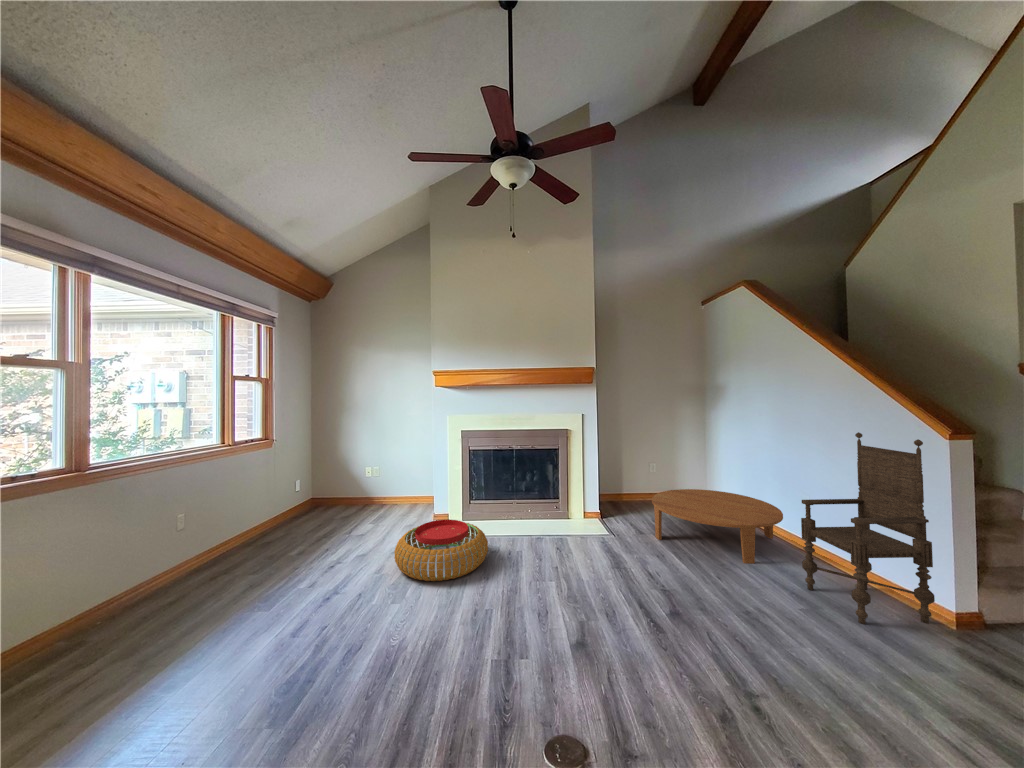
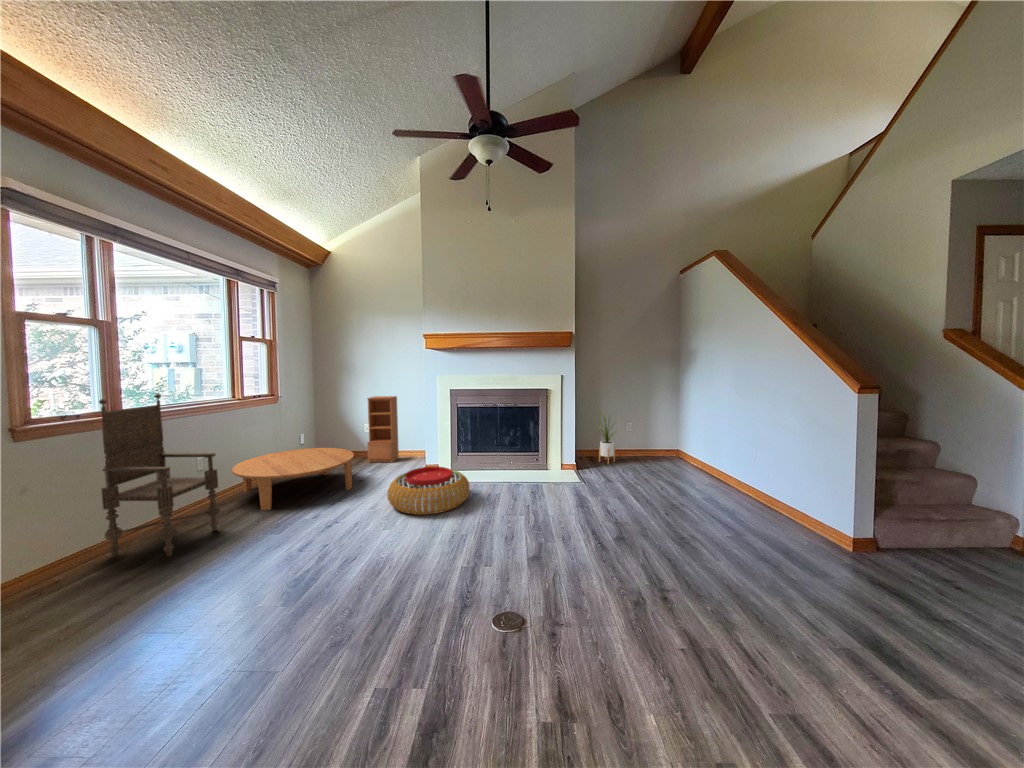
armchair: present [801,432,935,625] -> present [99,394,220,557]
bookcase: none [369,437,403,511] -> present [367,396,399,463]
house plant: none [615,449,647,509] -> present [598,416,618,464]
coffee table: present [652,489,783,564] -> present [232,448,354,510]

